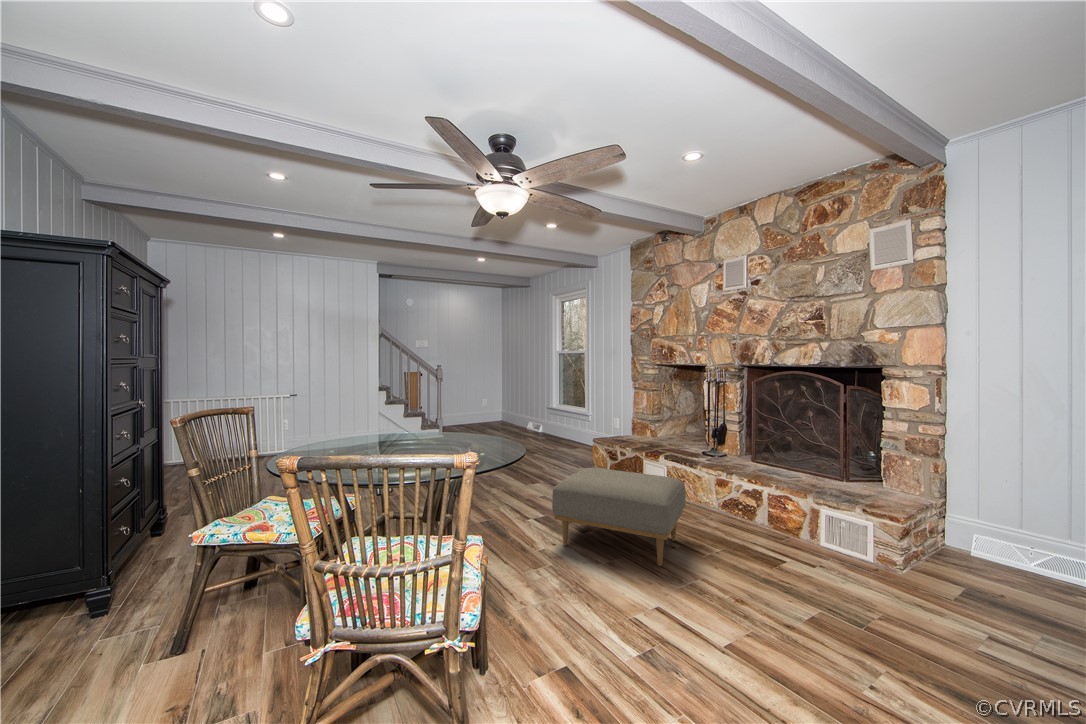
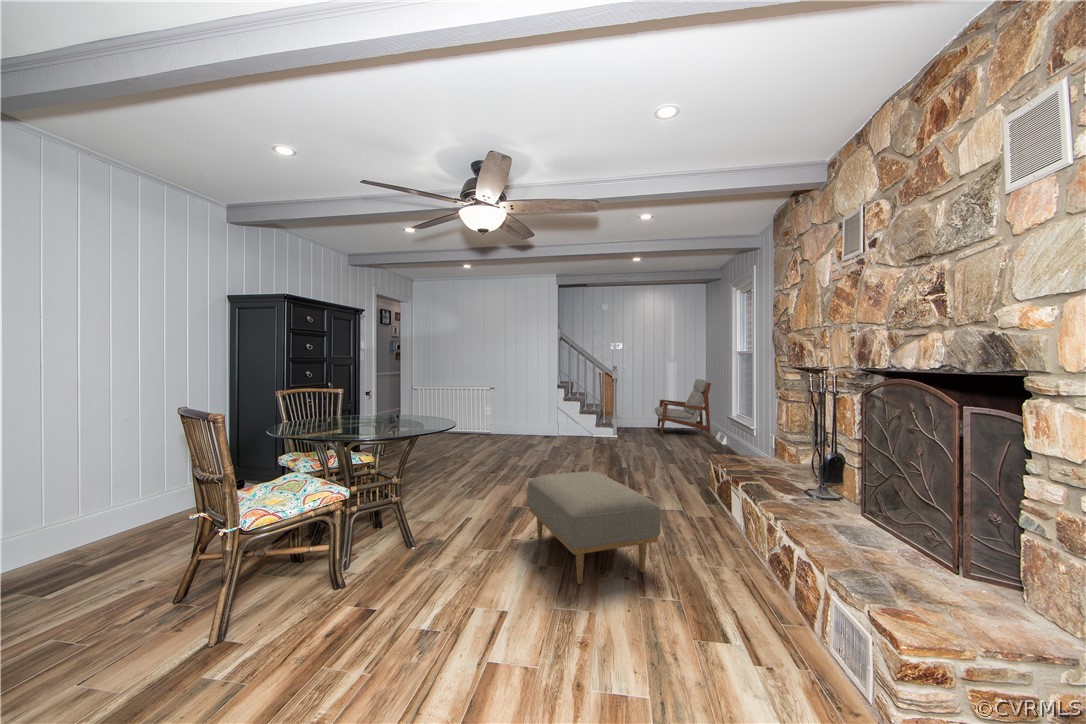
armchair: none [462,375,517,431] -> present [655,379,711,436]

